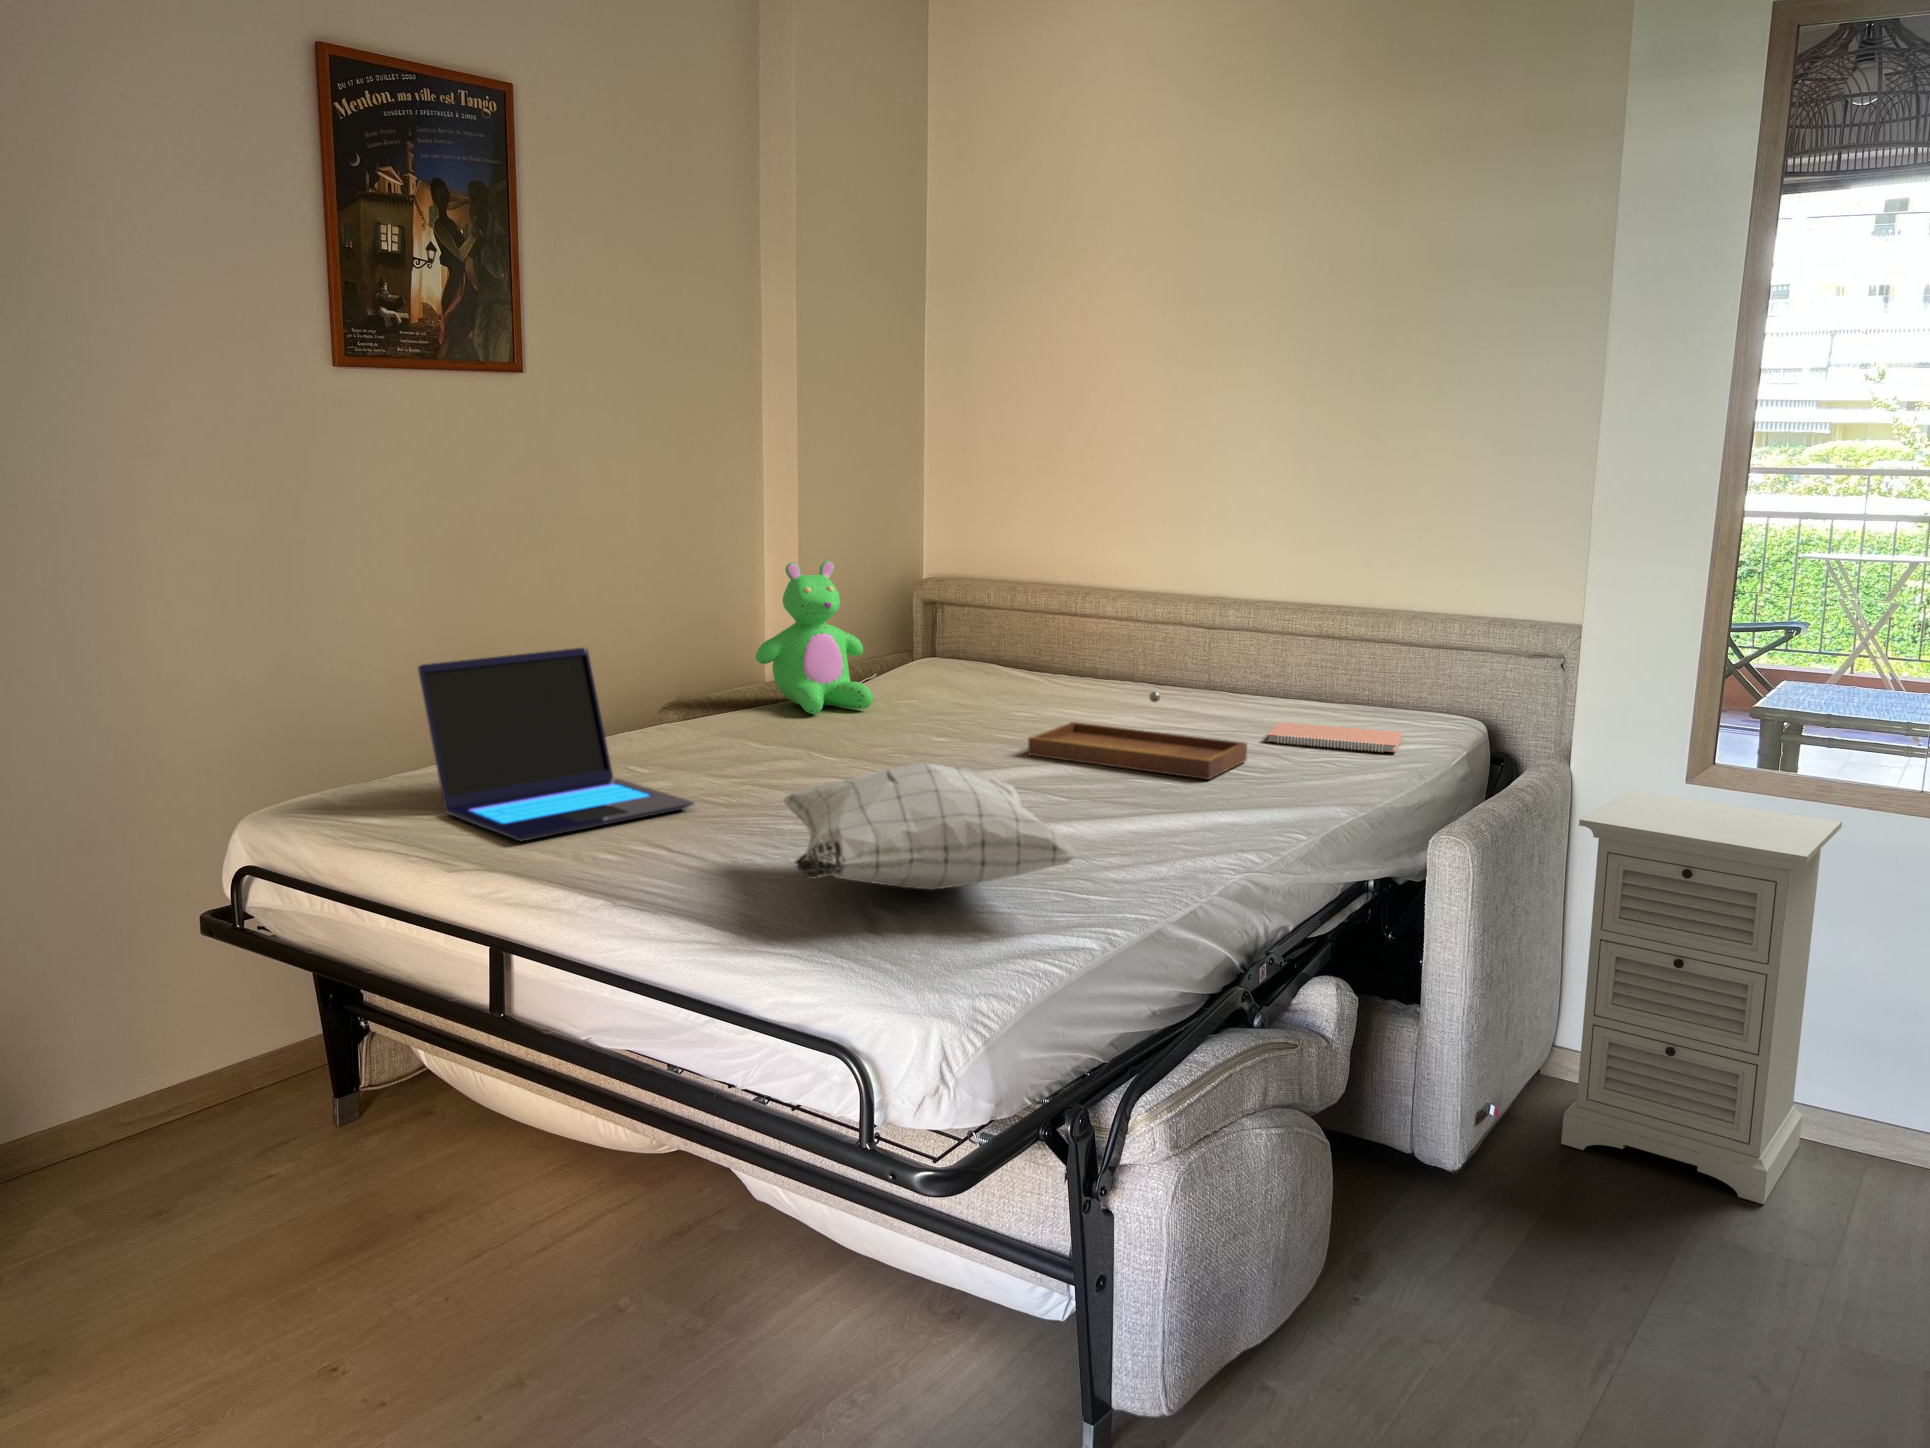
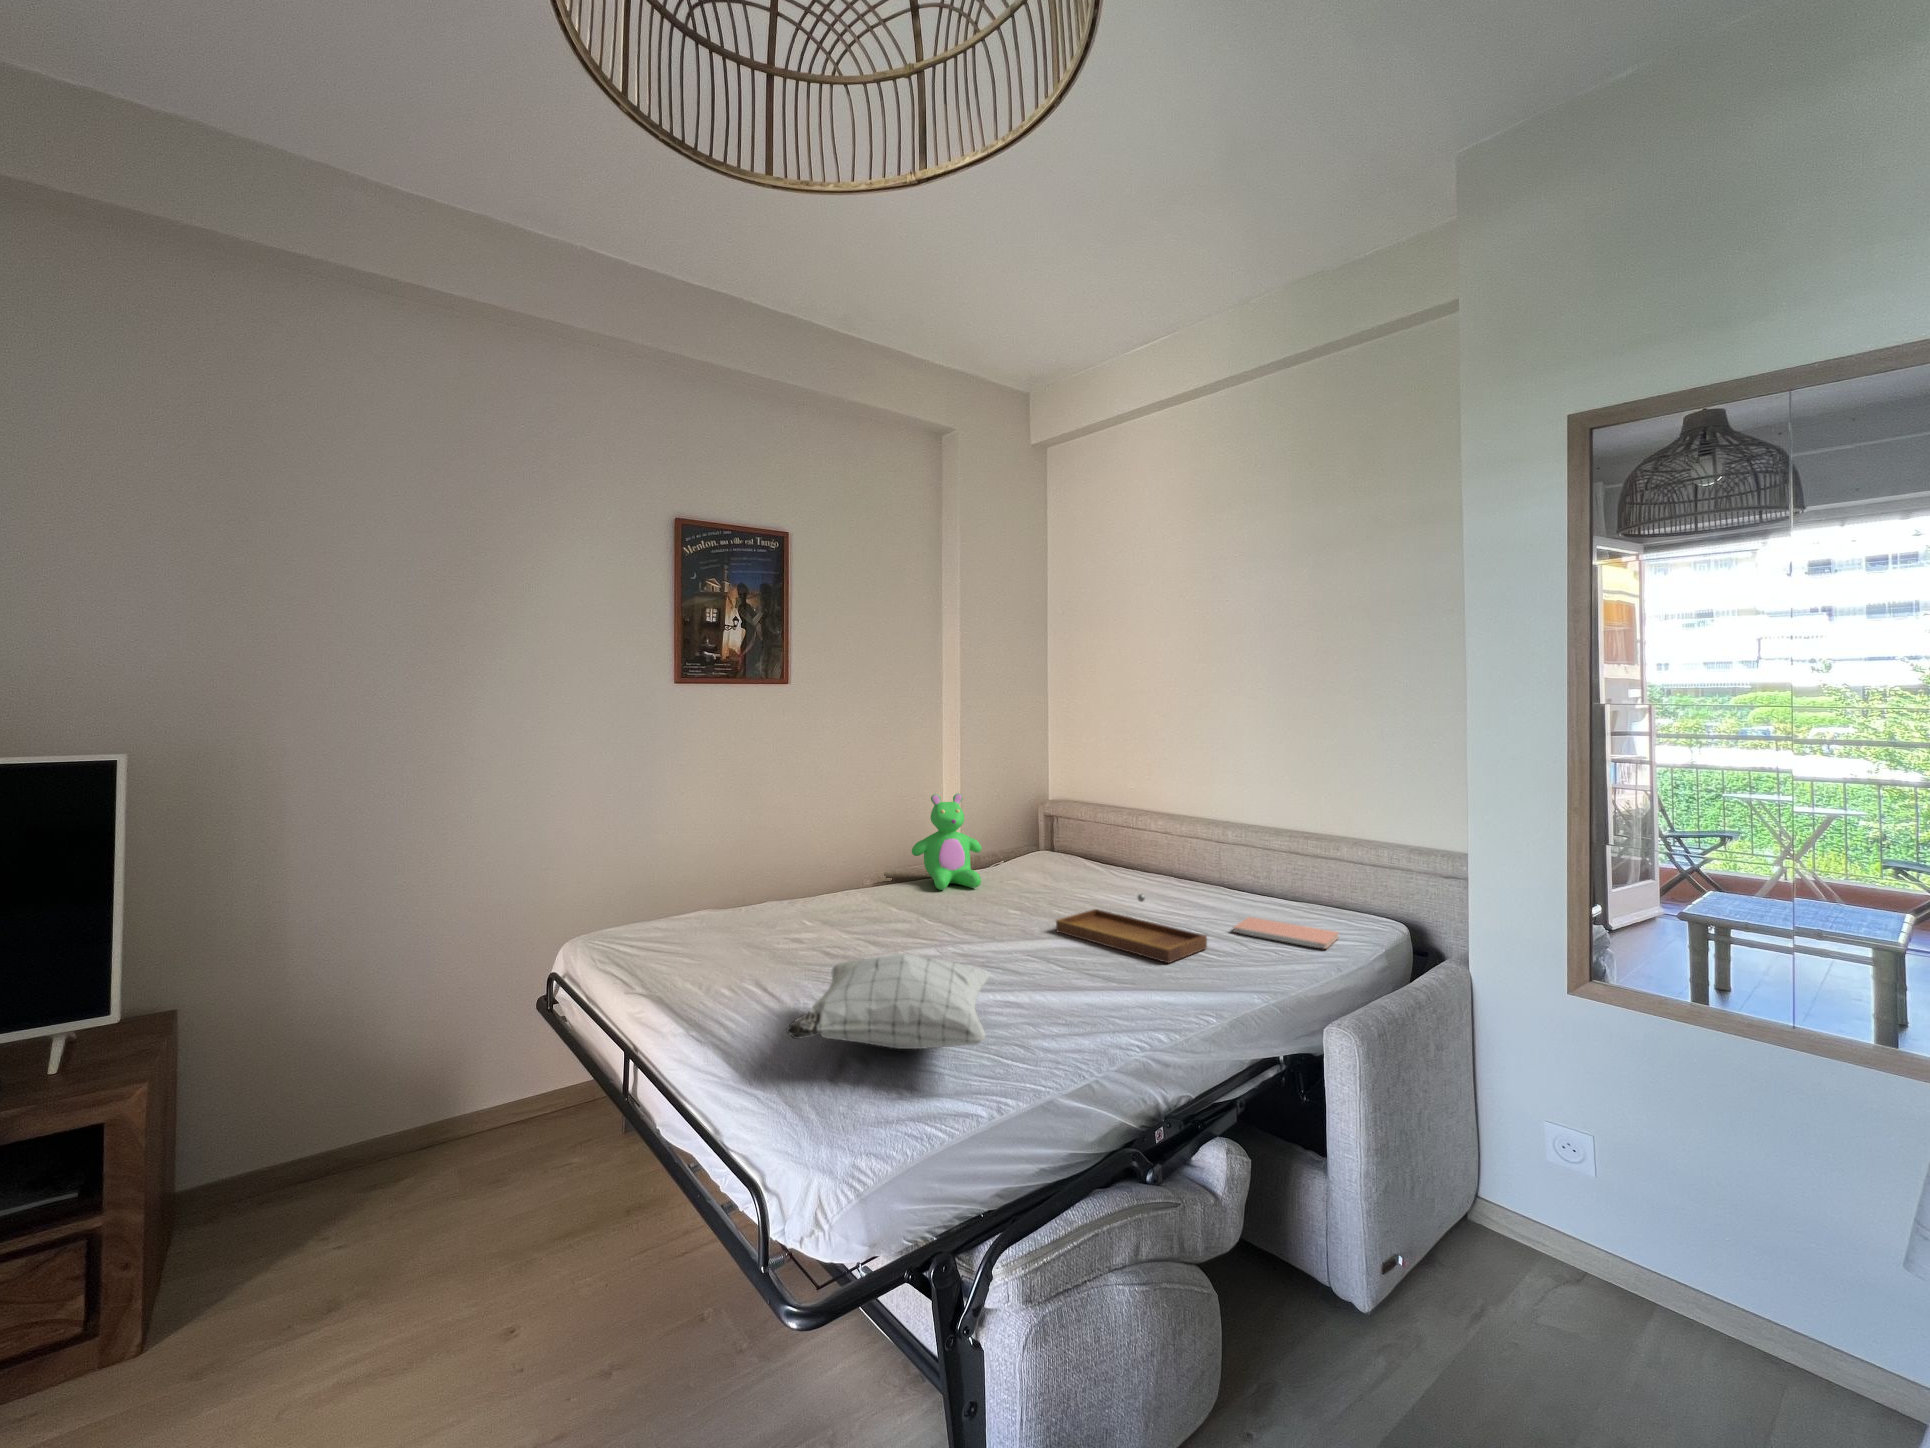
laptop: present [418,648,694,841] -> none [665,850,812,977]
nightstand: present [1561,790,1842,1204] -> none [1462,998,1715,1405]

